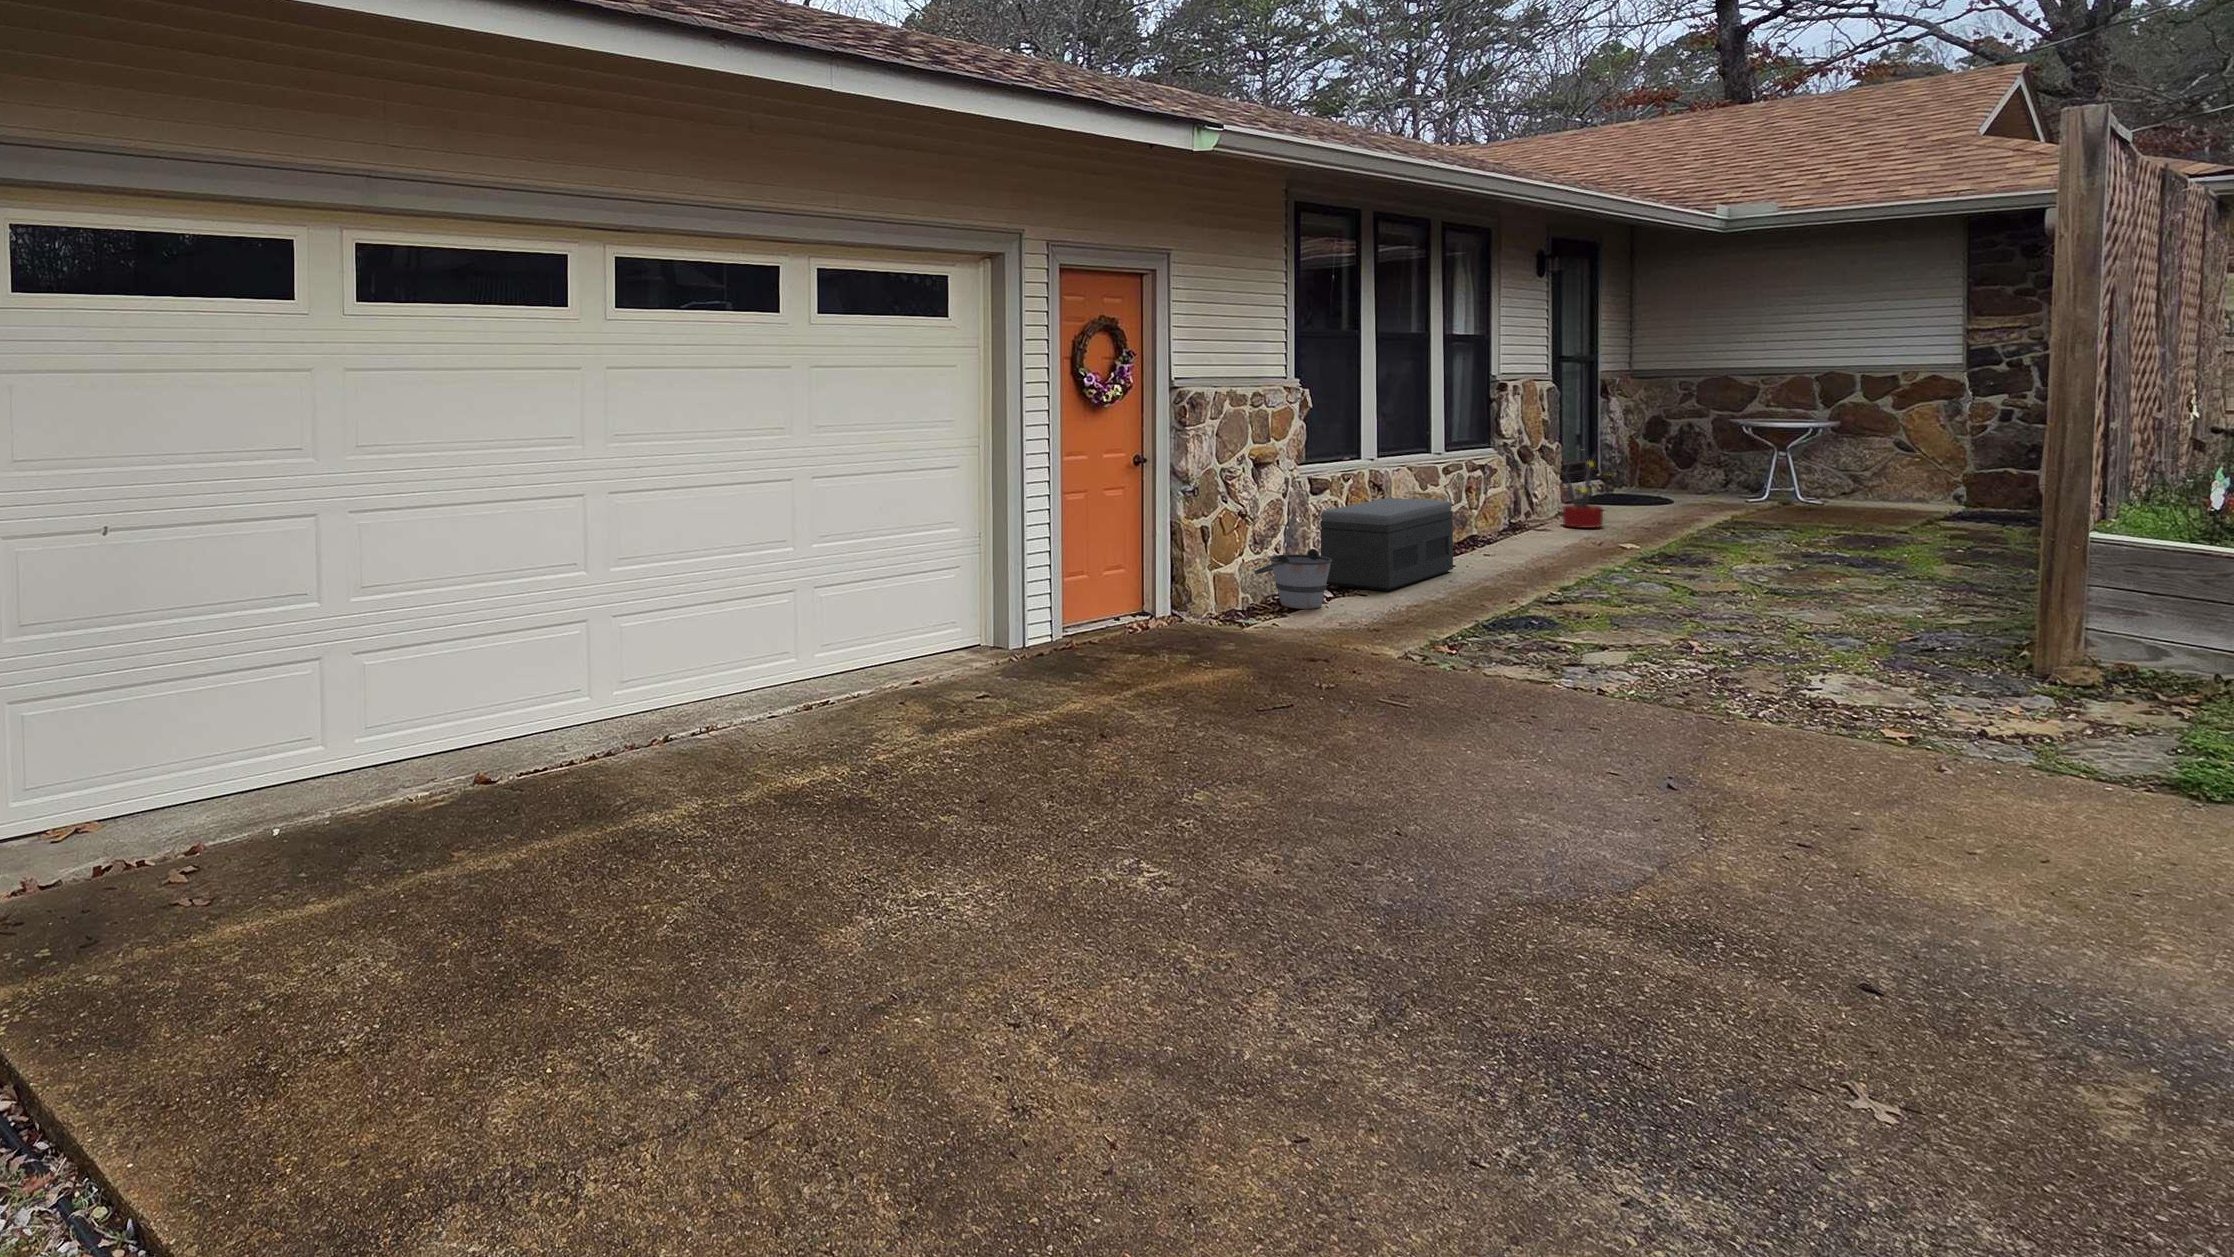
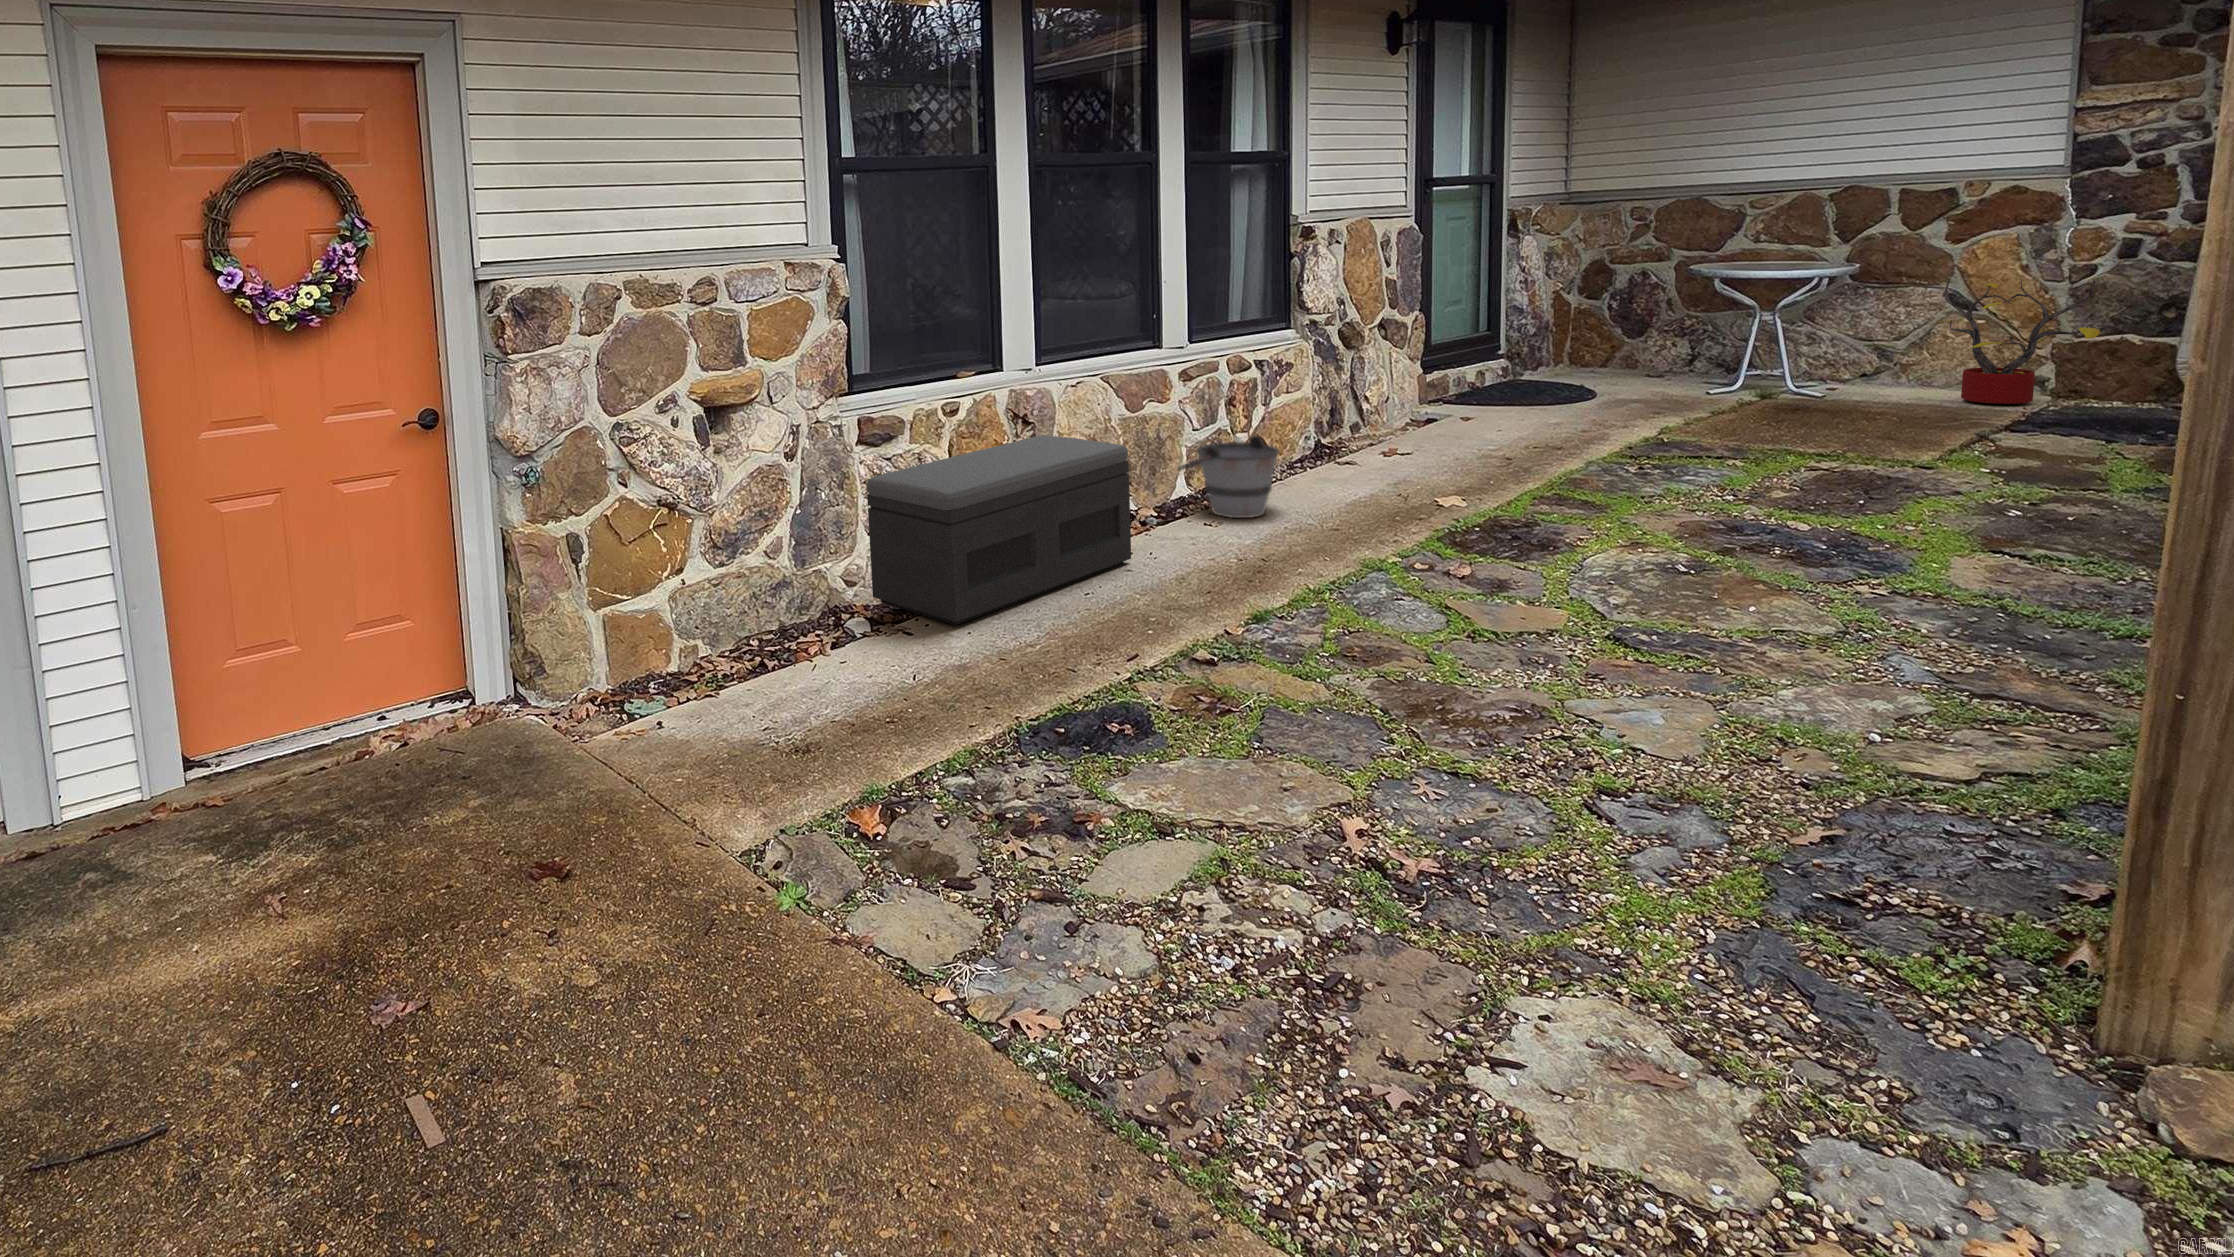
decorative plant: present [1546,447,1603,528] -> present [1938,279,2100,404]
bucket: present [1254,549,1332,609] -> present [1178,435,1279,518]

